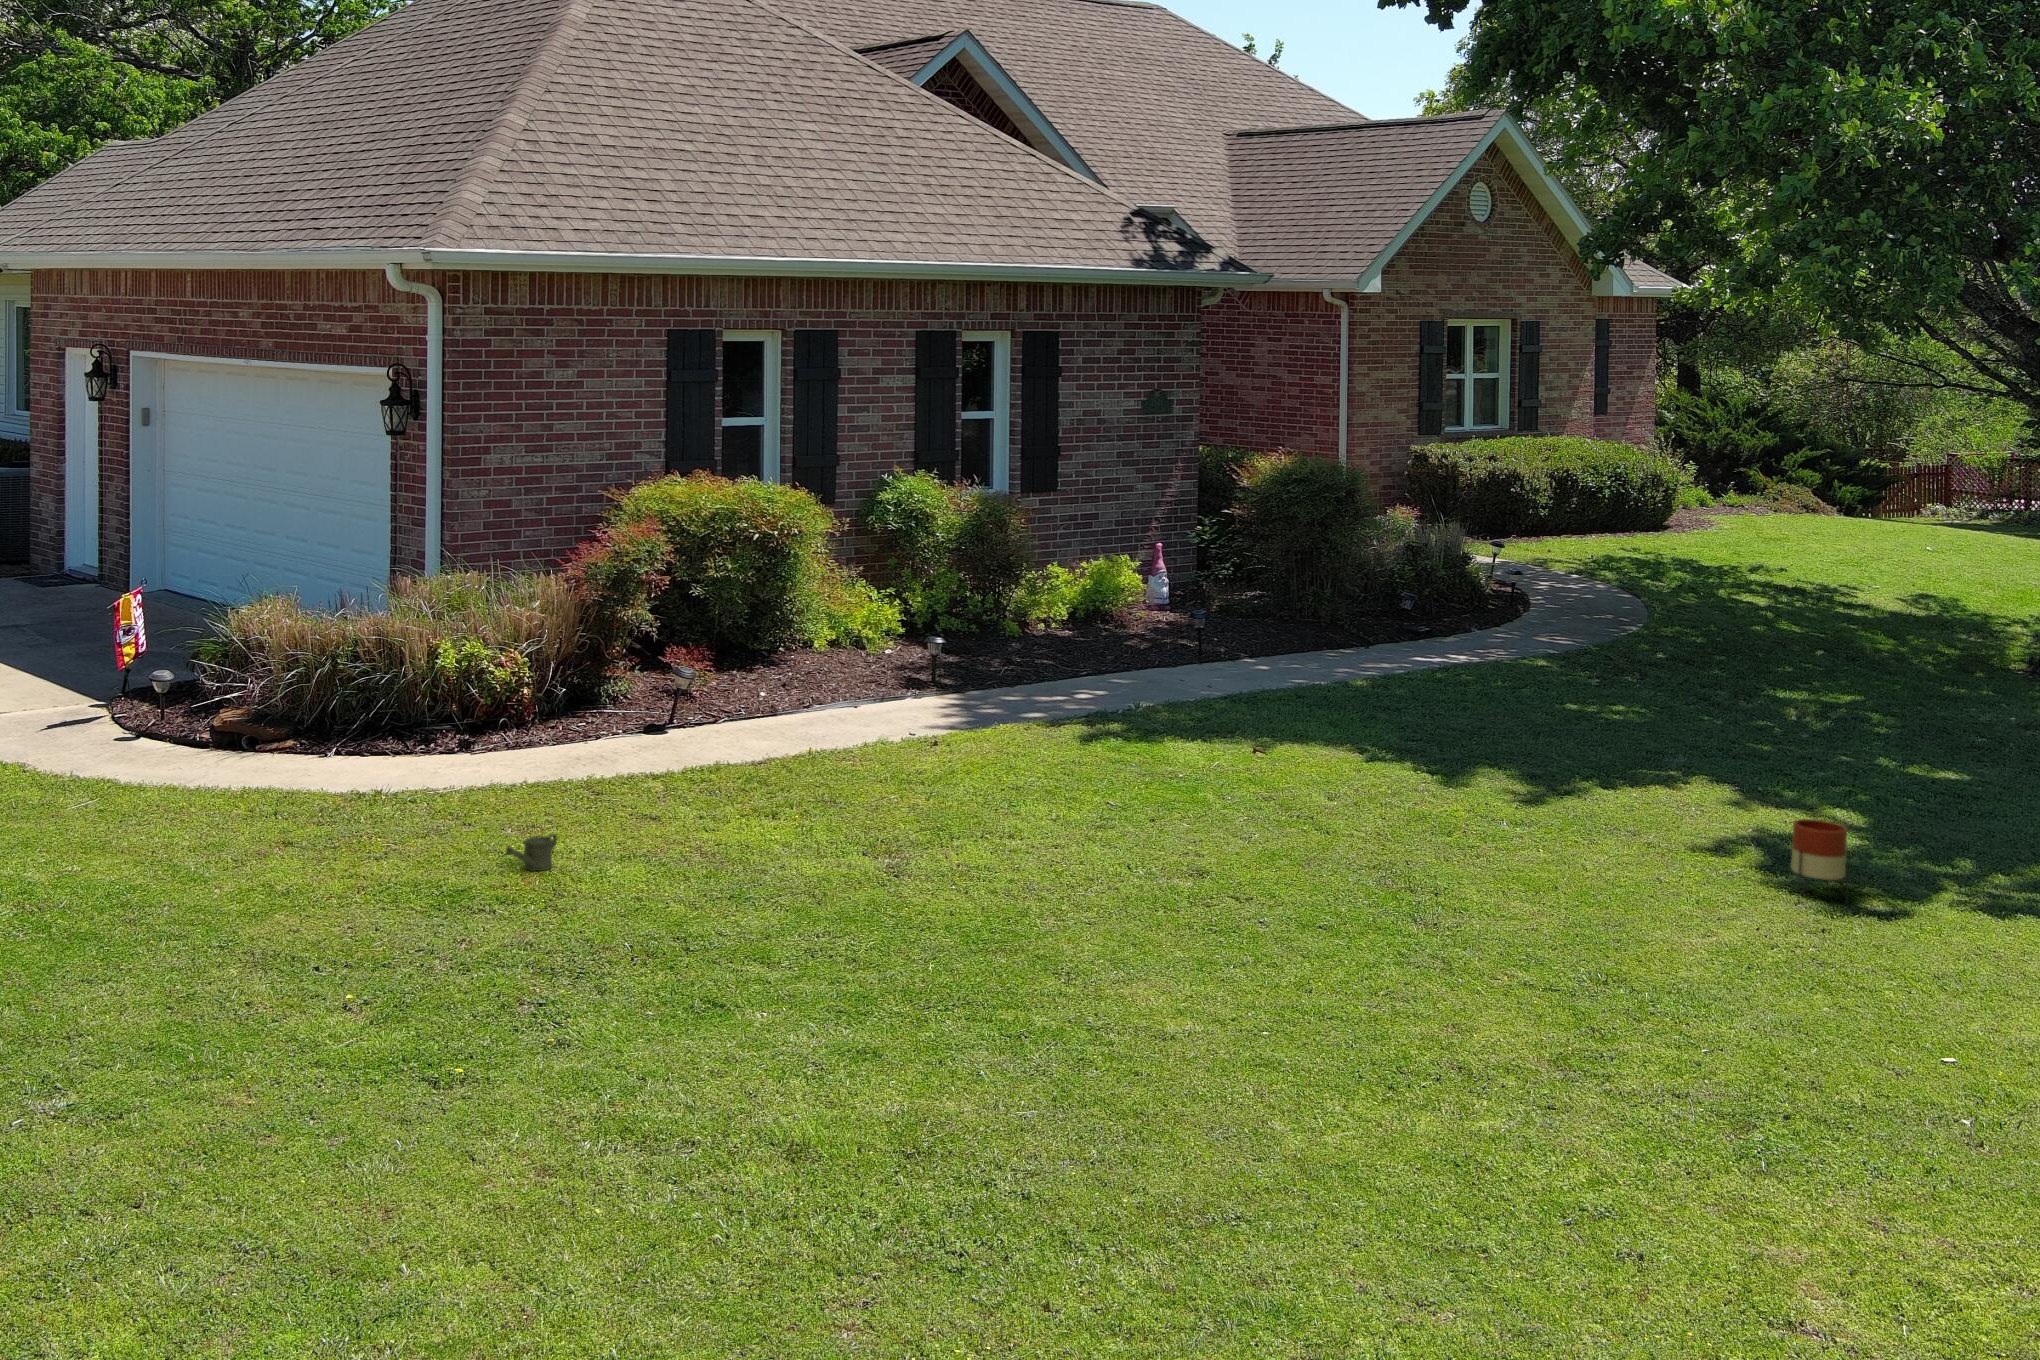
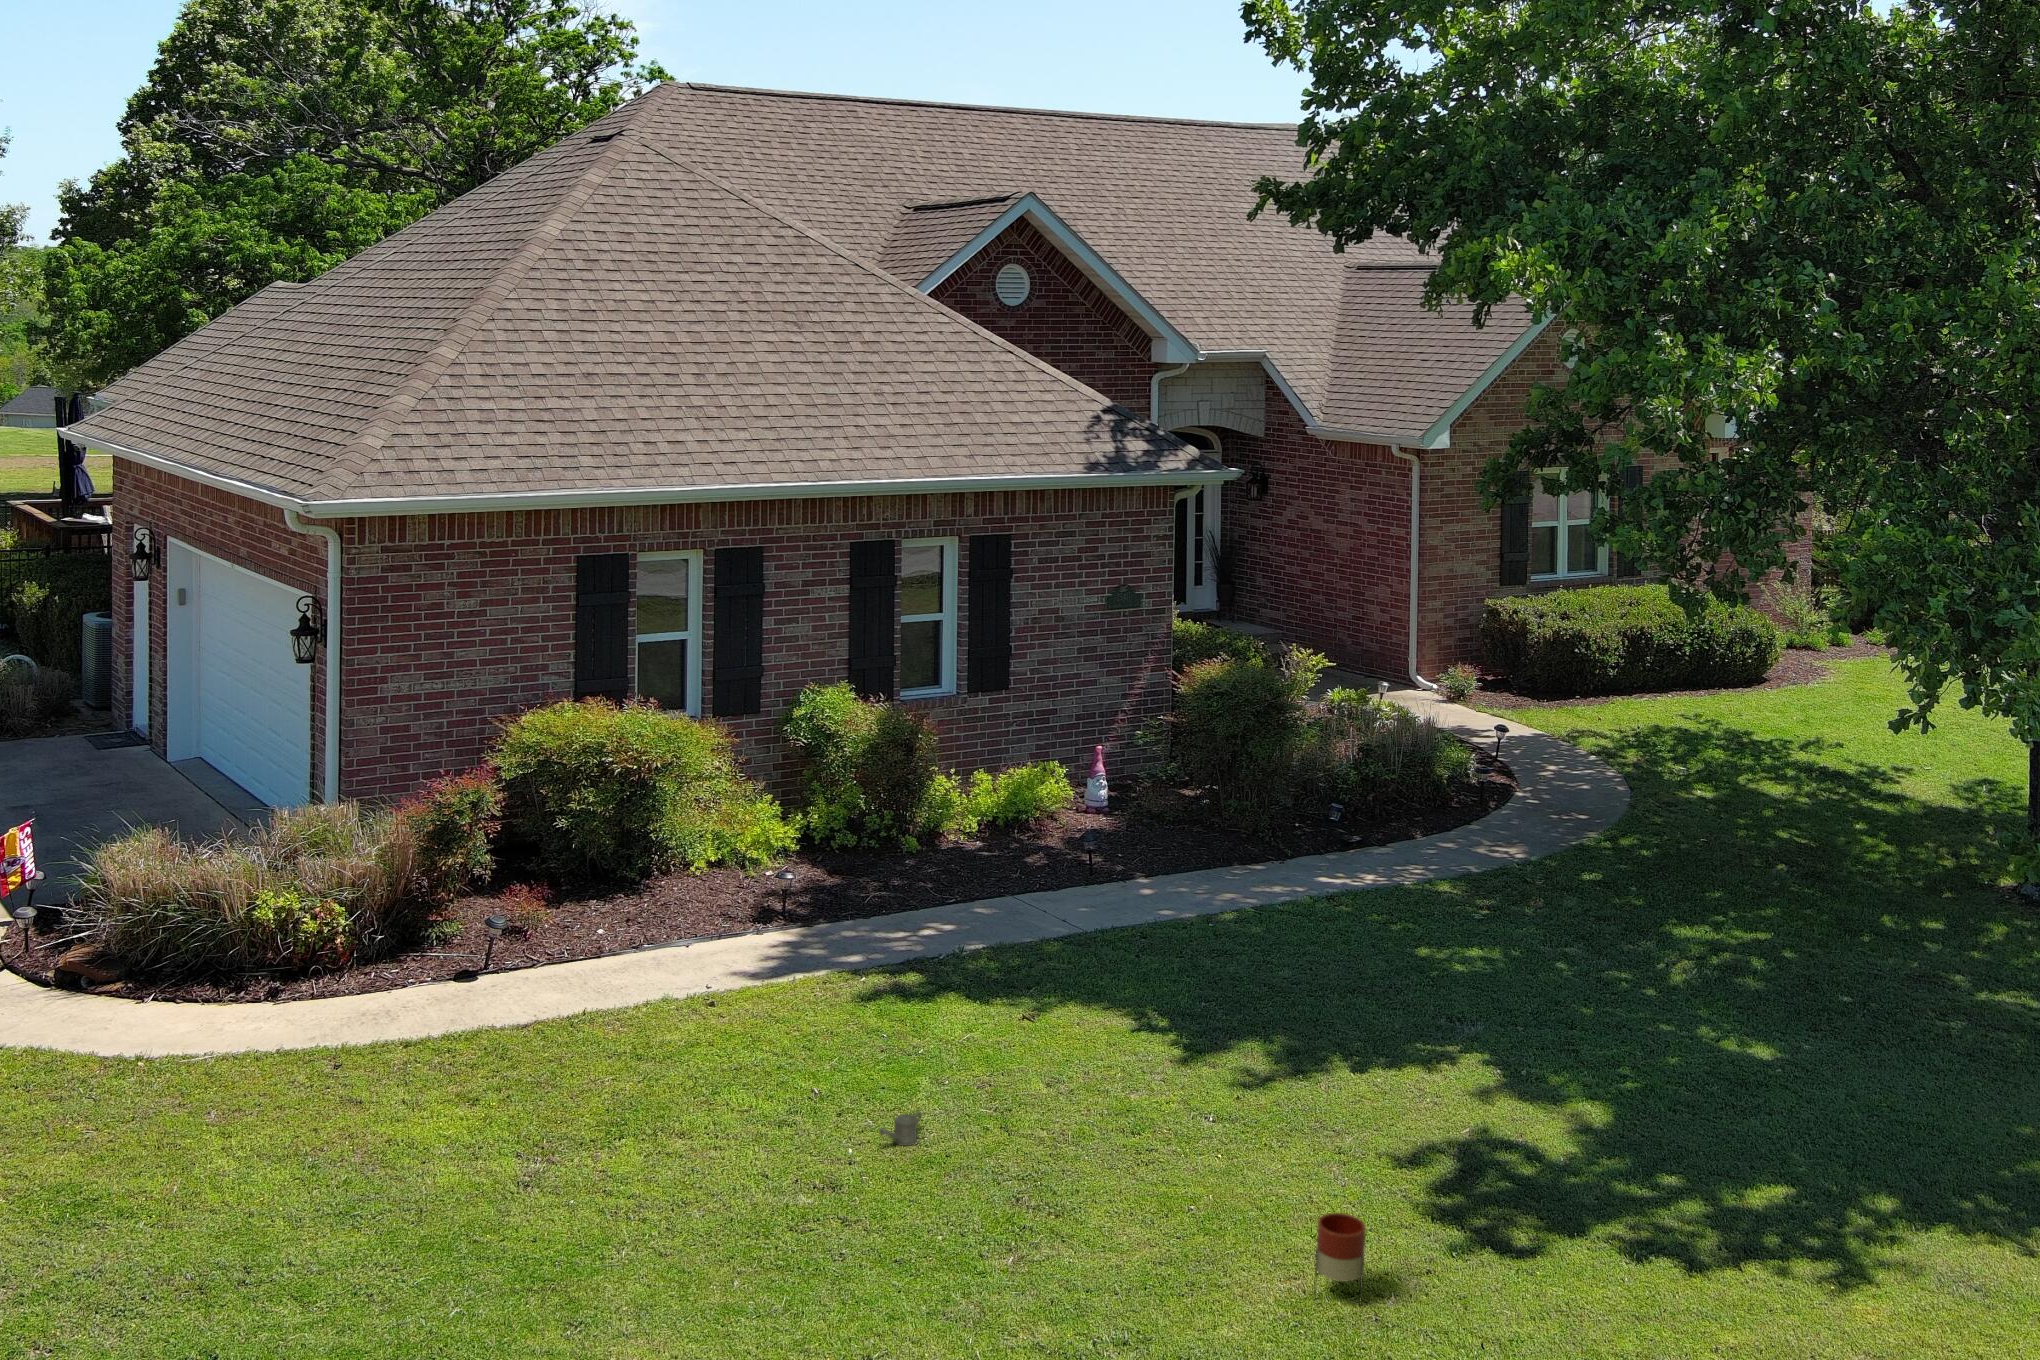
watering can: present [506,834,557,871] -> present [879,1111,921,1146]

